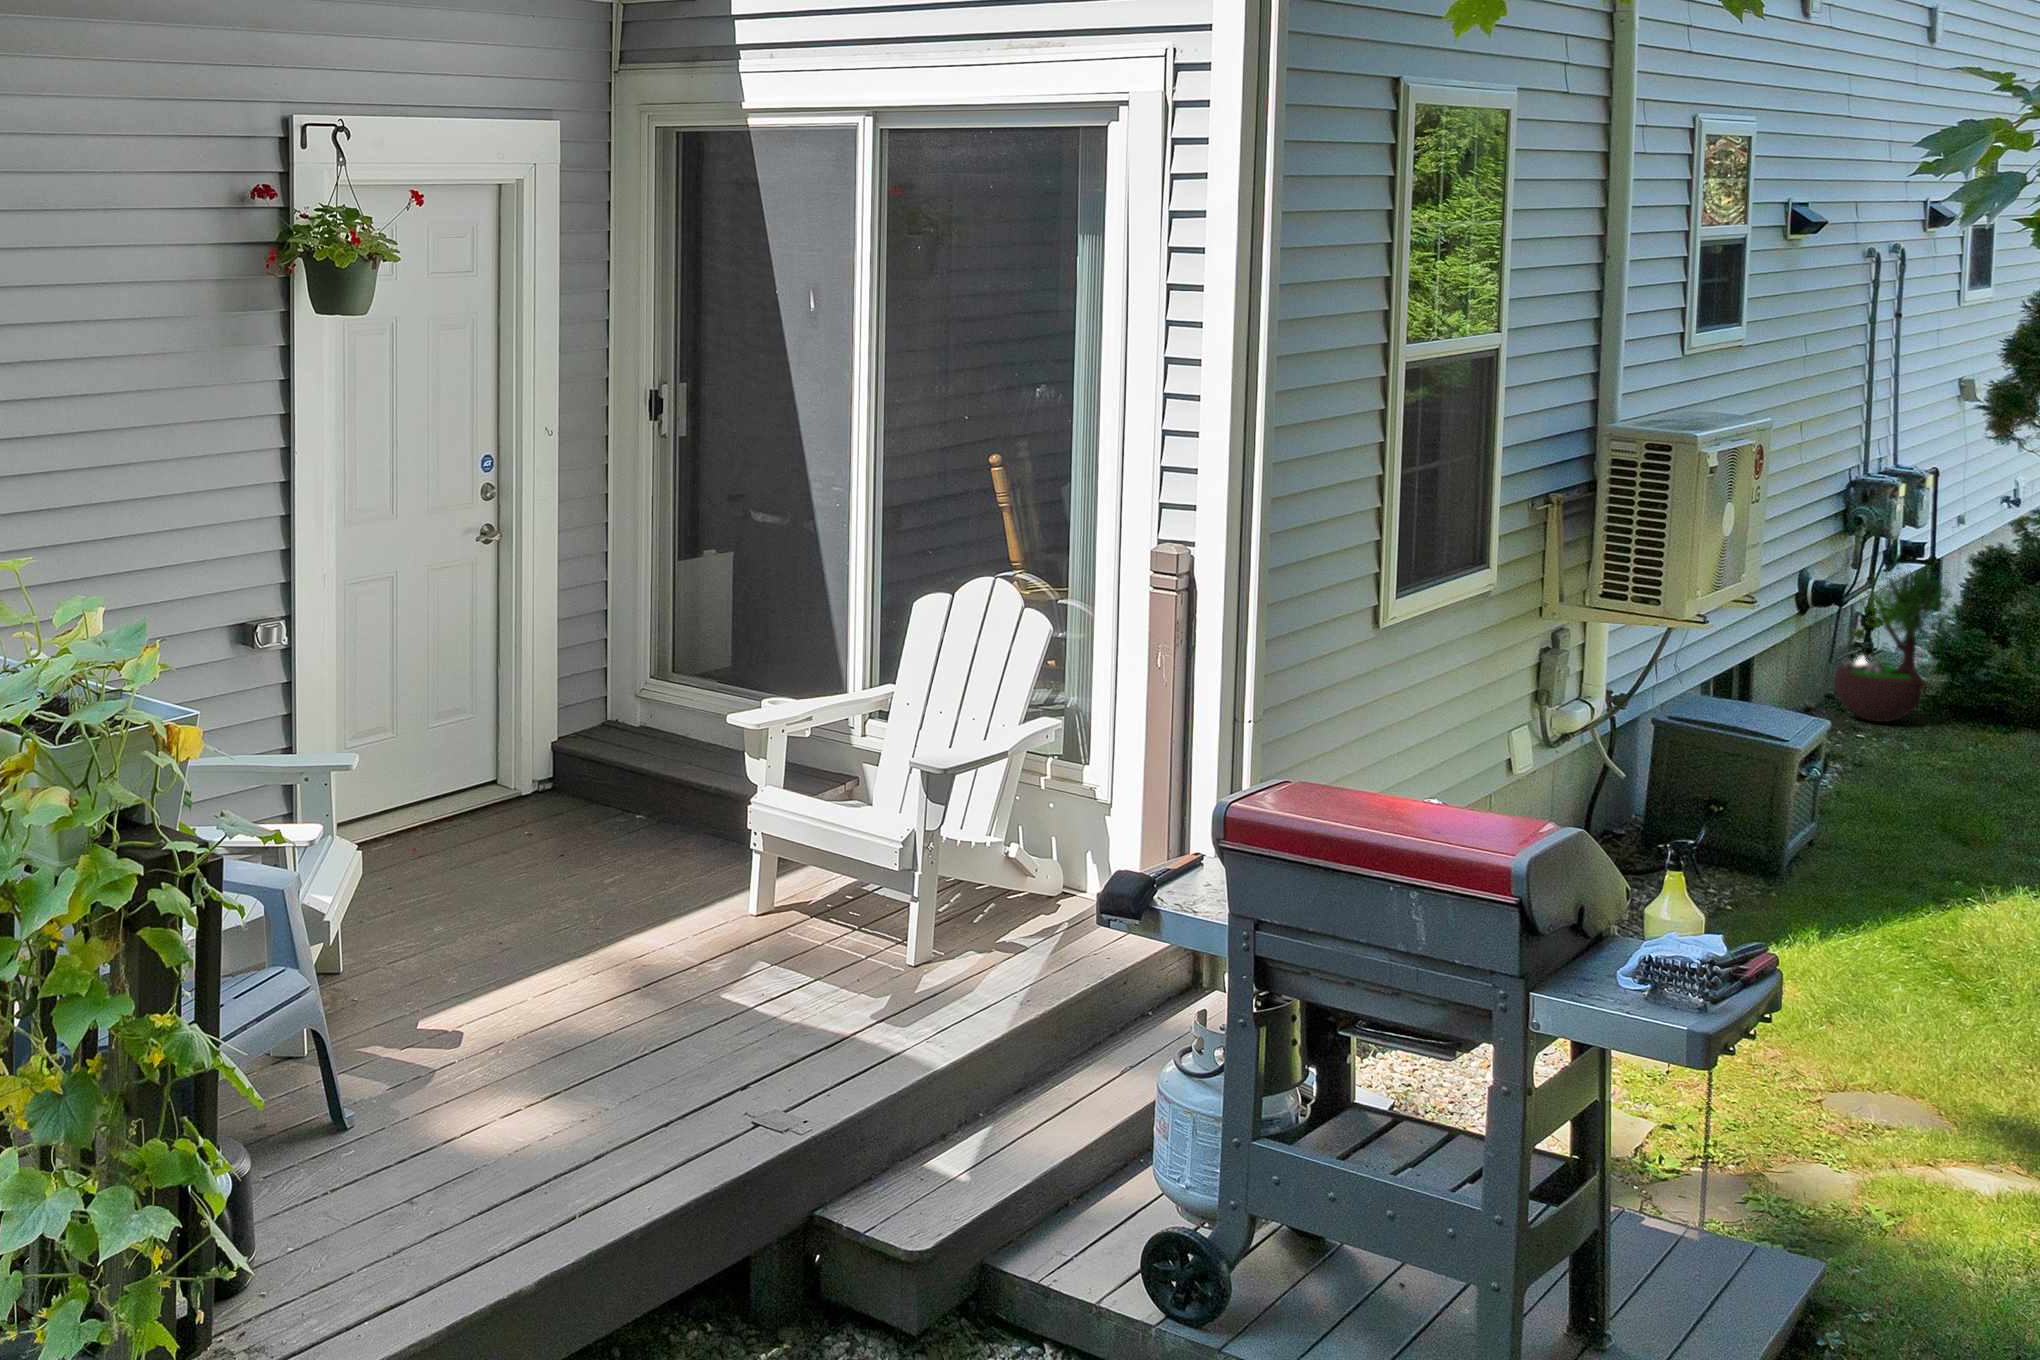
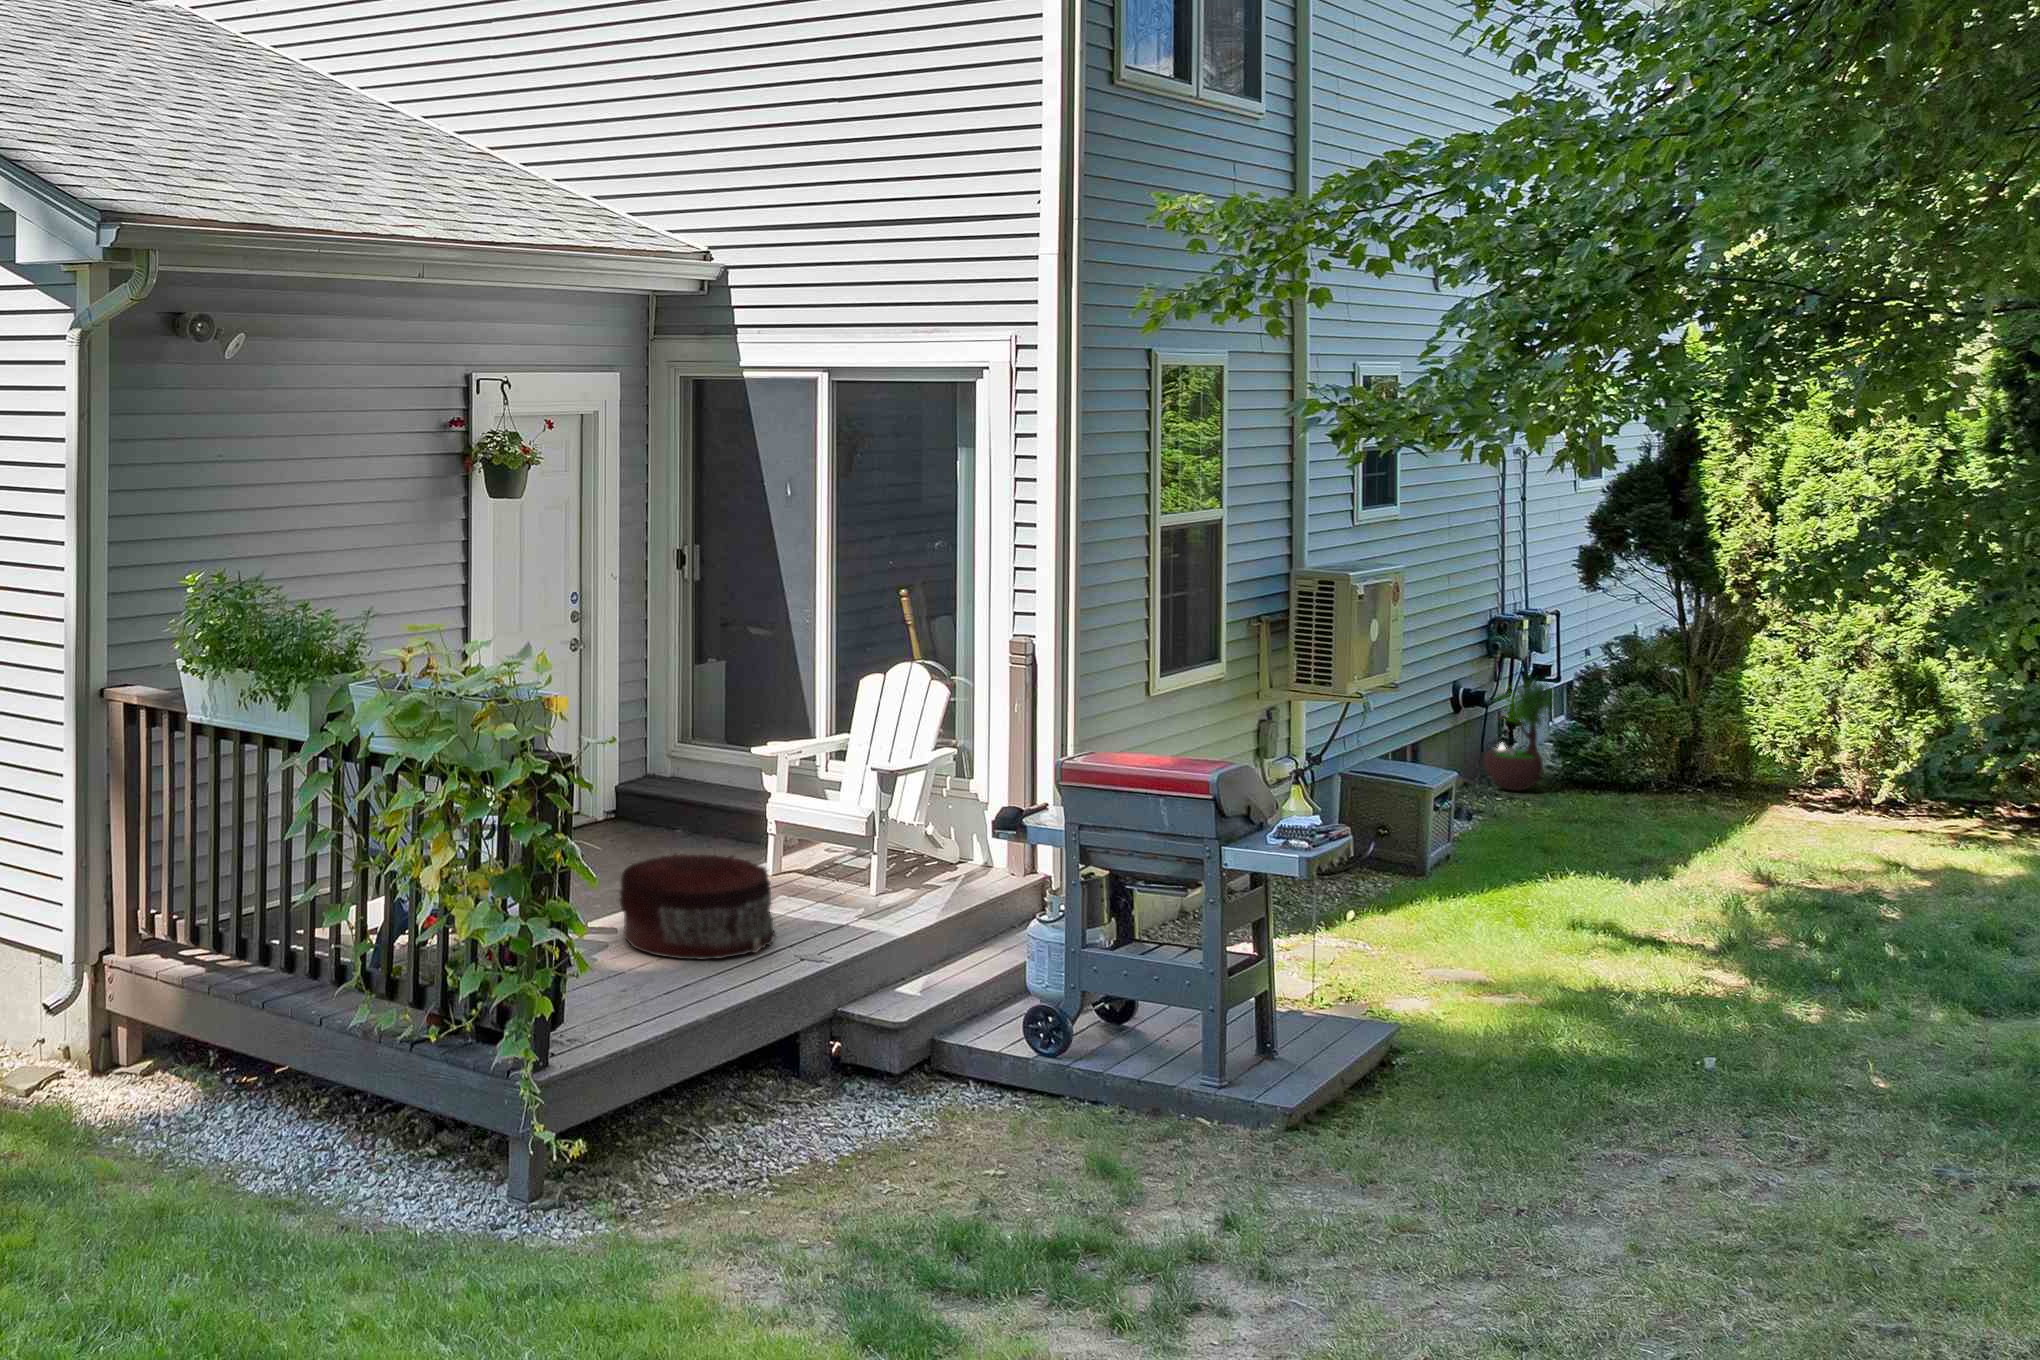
pouf: none [455,905,724,1117] -> present [620,853,776,959]

